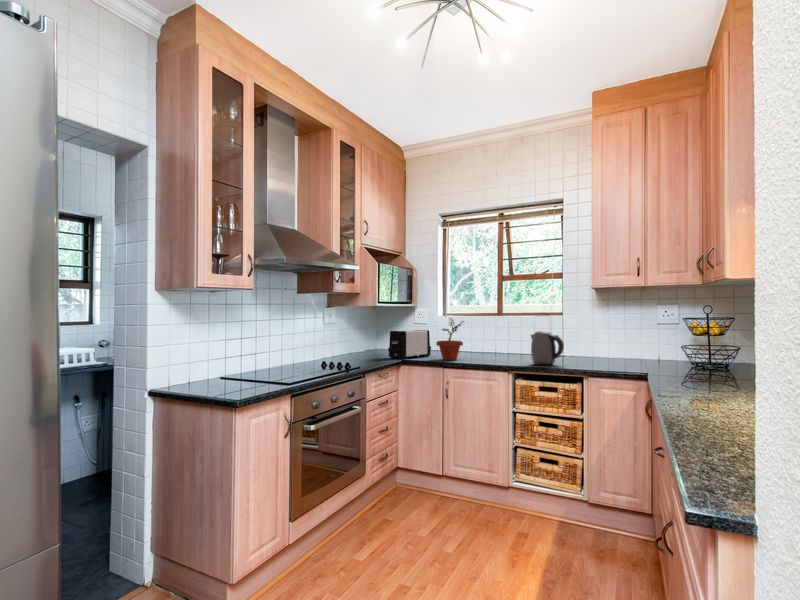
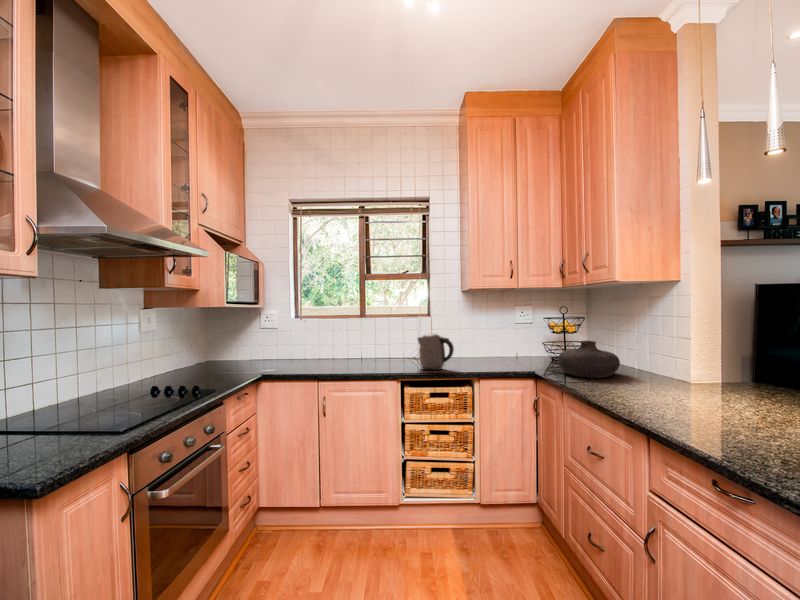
potted plant: present [436,318,464,360] -> none [304,320,338,370]
toaster: present [388,330,431,359] -> none [240,335,289,373]
vase: none [661,340,732,378] -> present [558,341,620,378]

